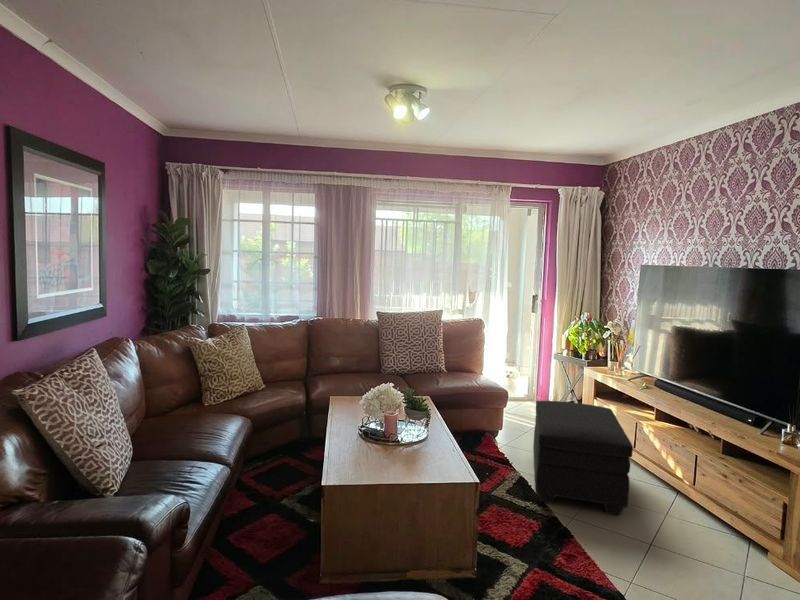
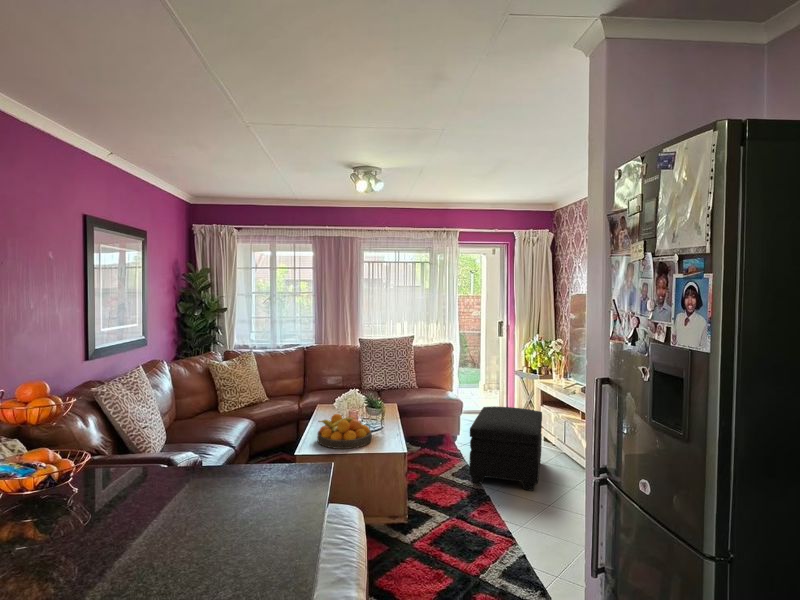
fruit bowl: none [351,420,426,474] -> present [317,414,372,449]

